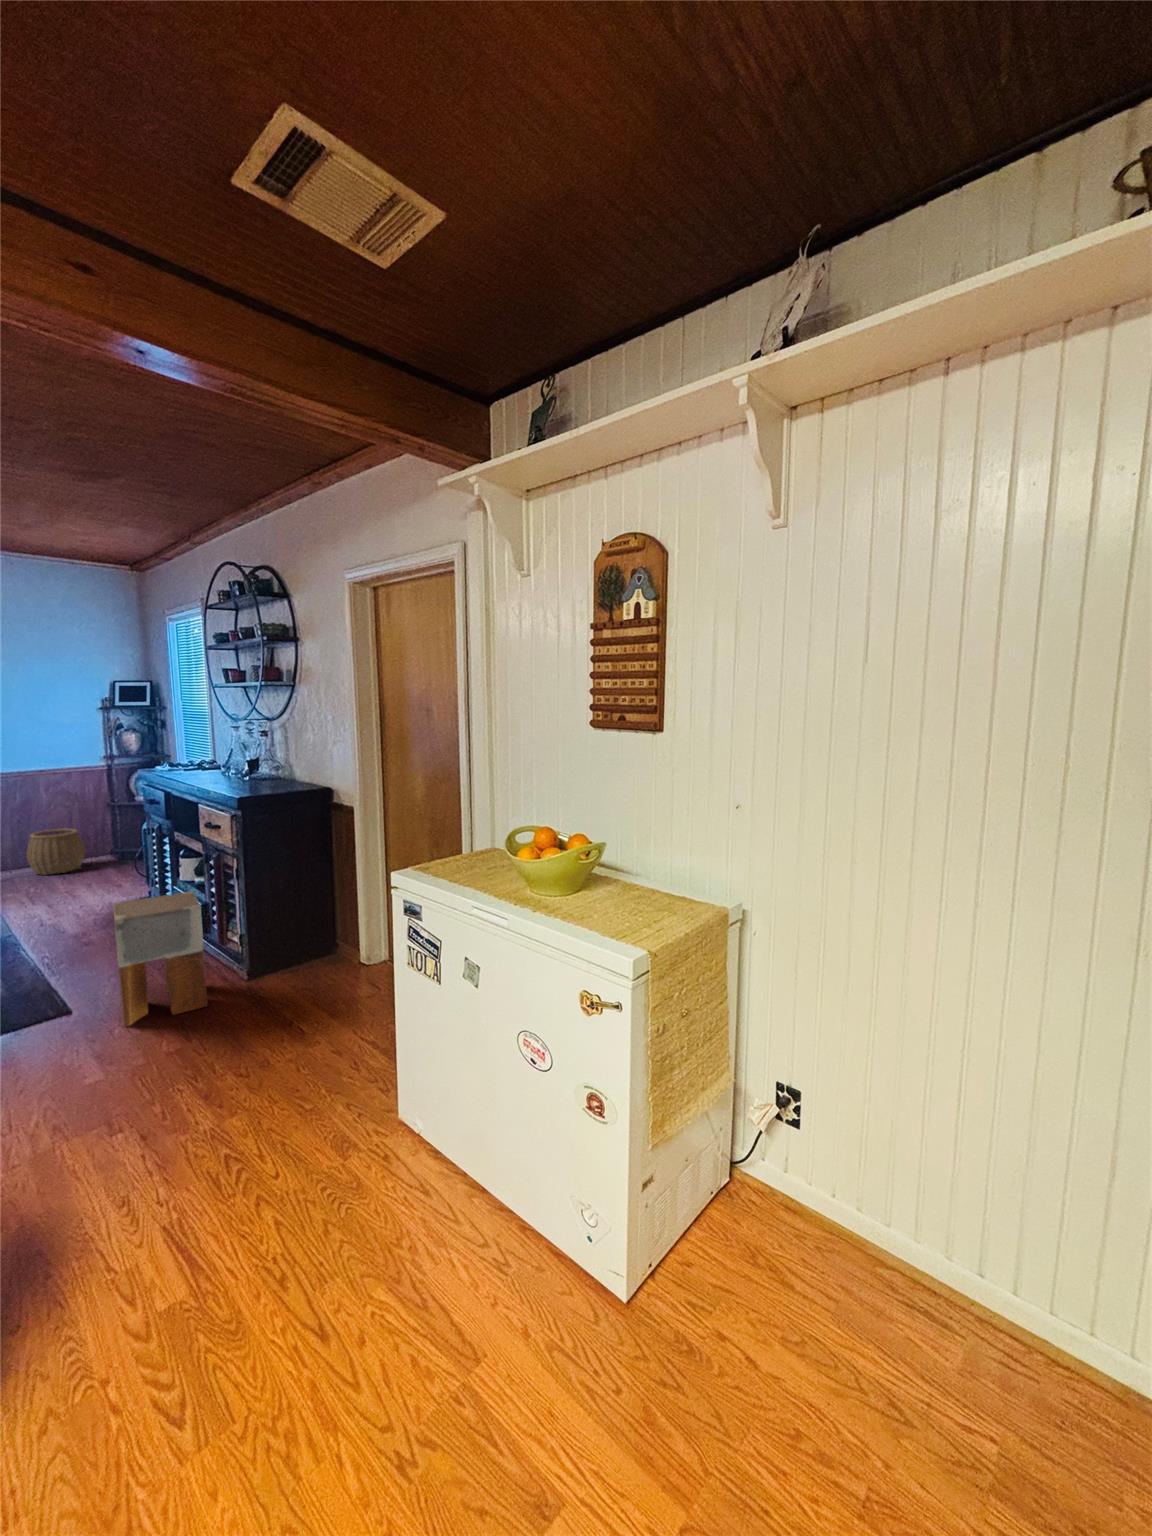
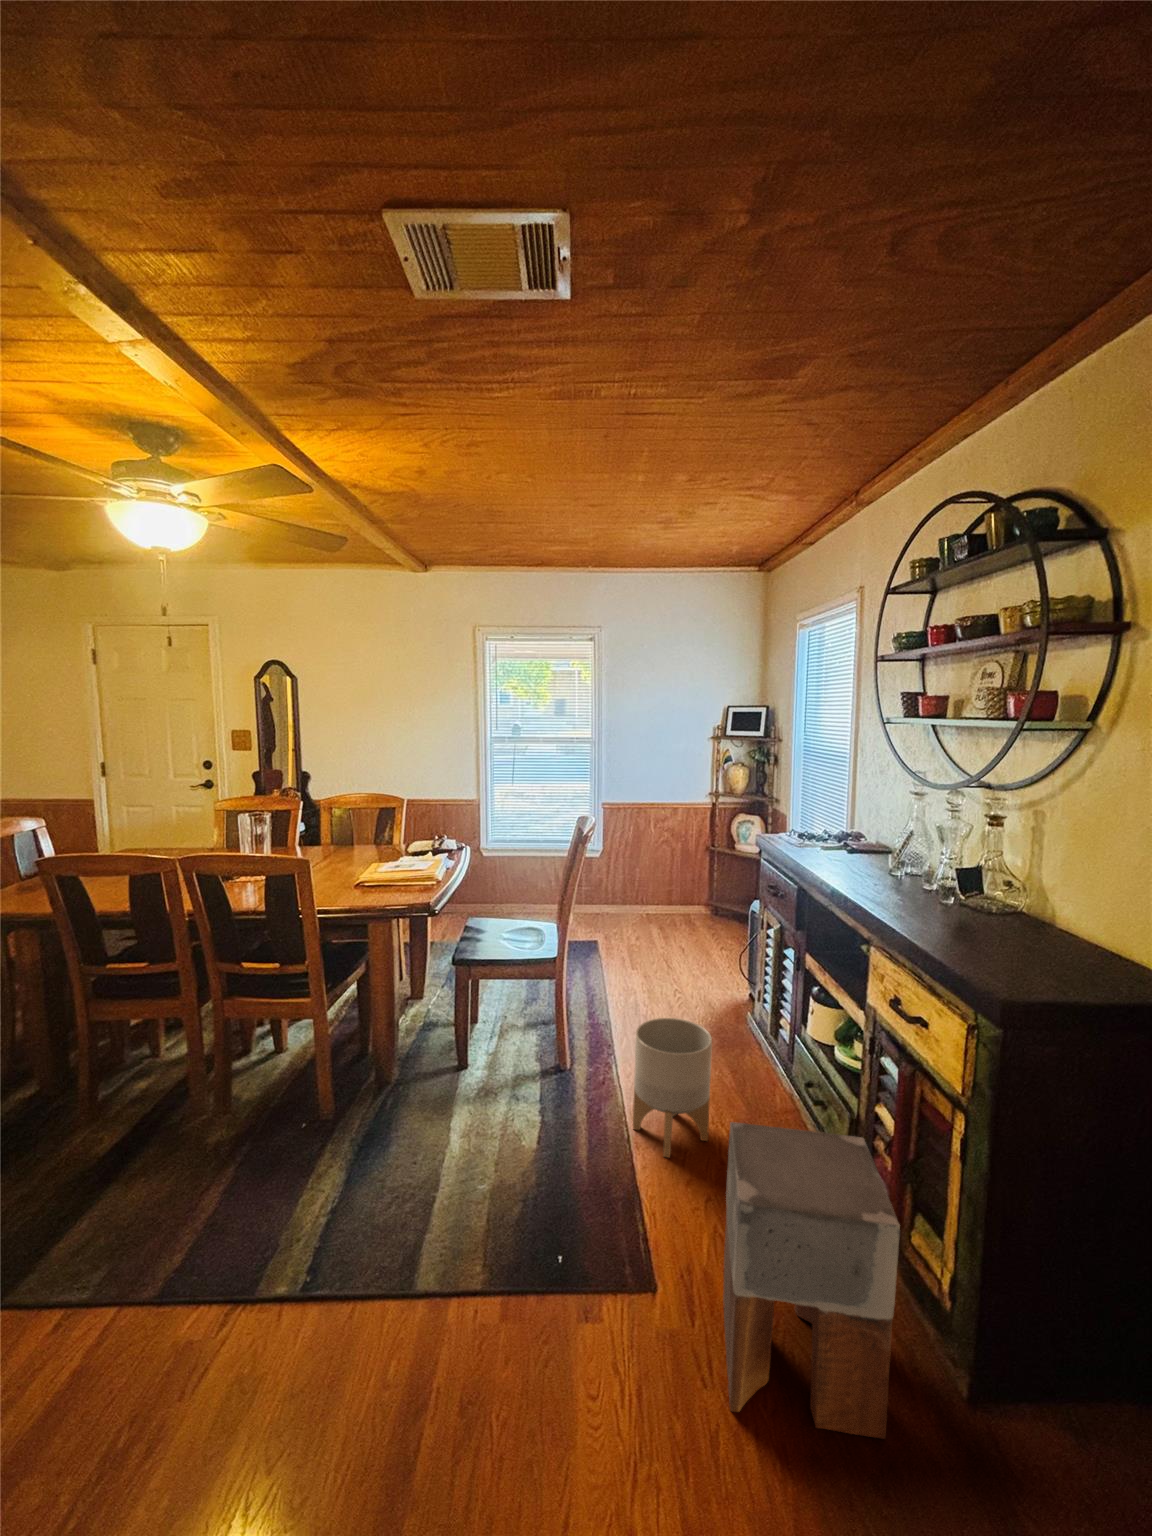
woven basket: present [27,829,84,875] -> none [627,871,680,926]
planter: none [45,890,114,973] -> present [633,1018,712,1157]

